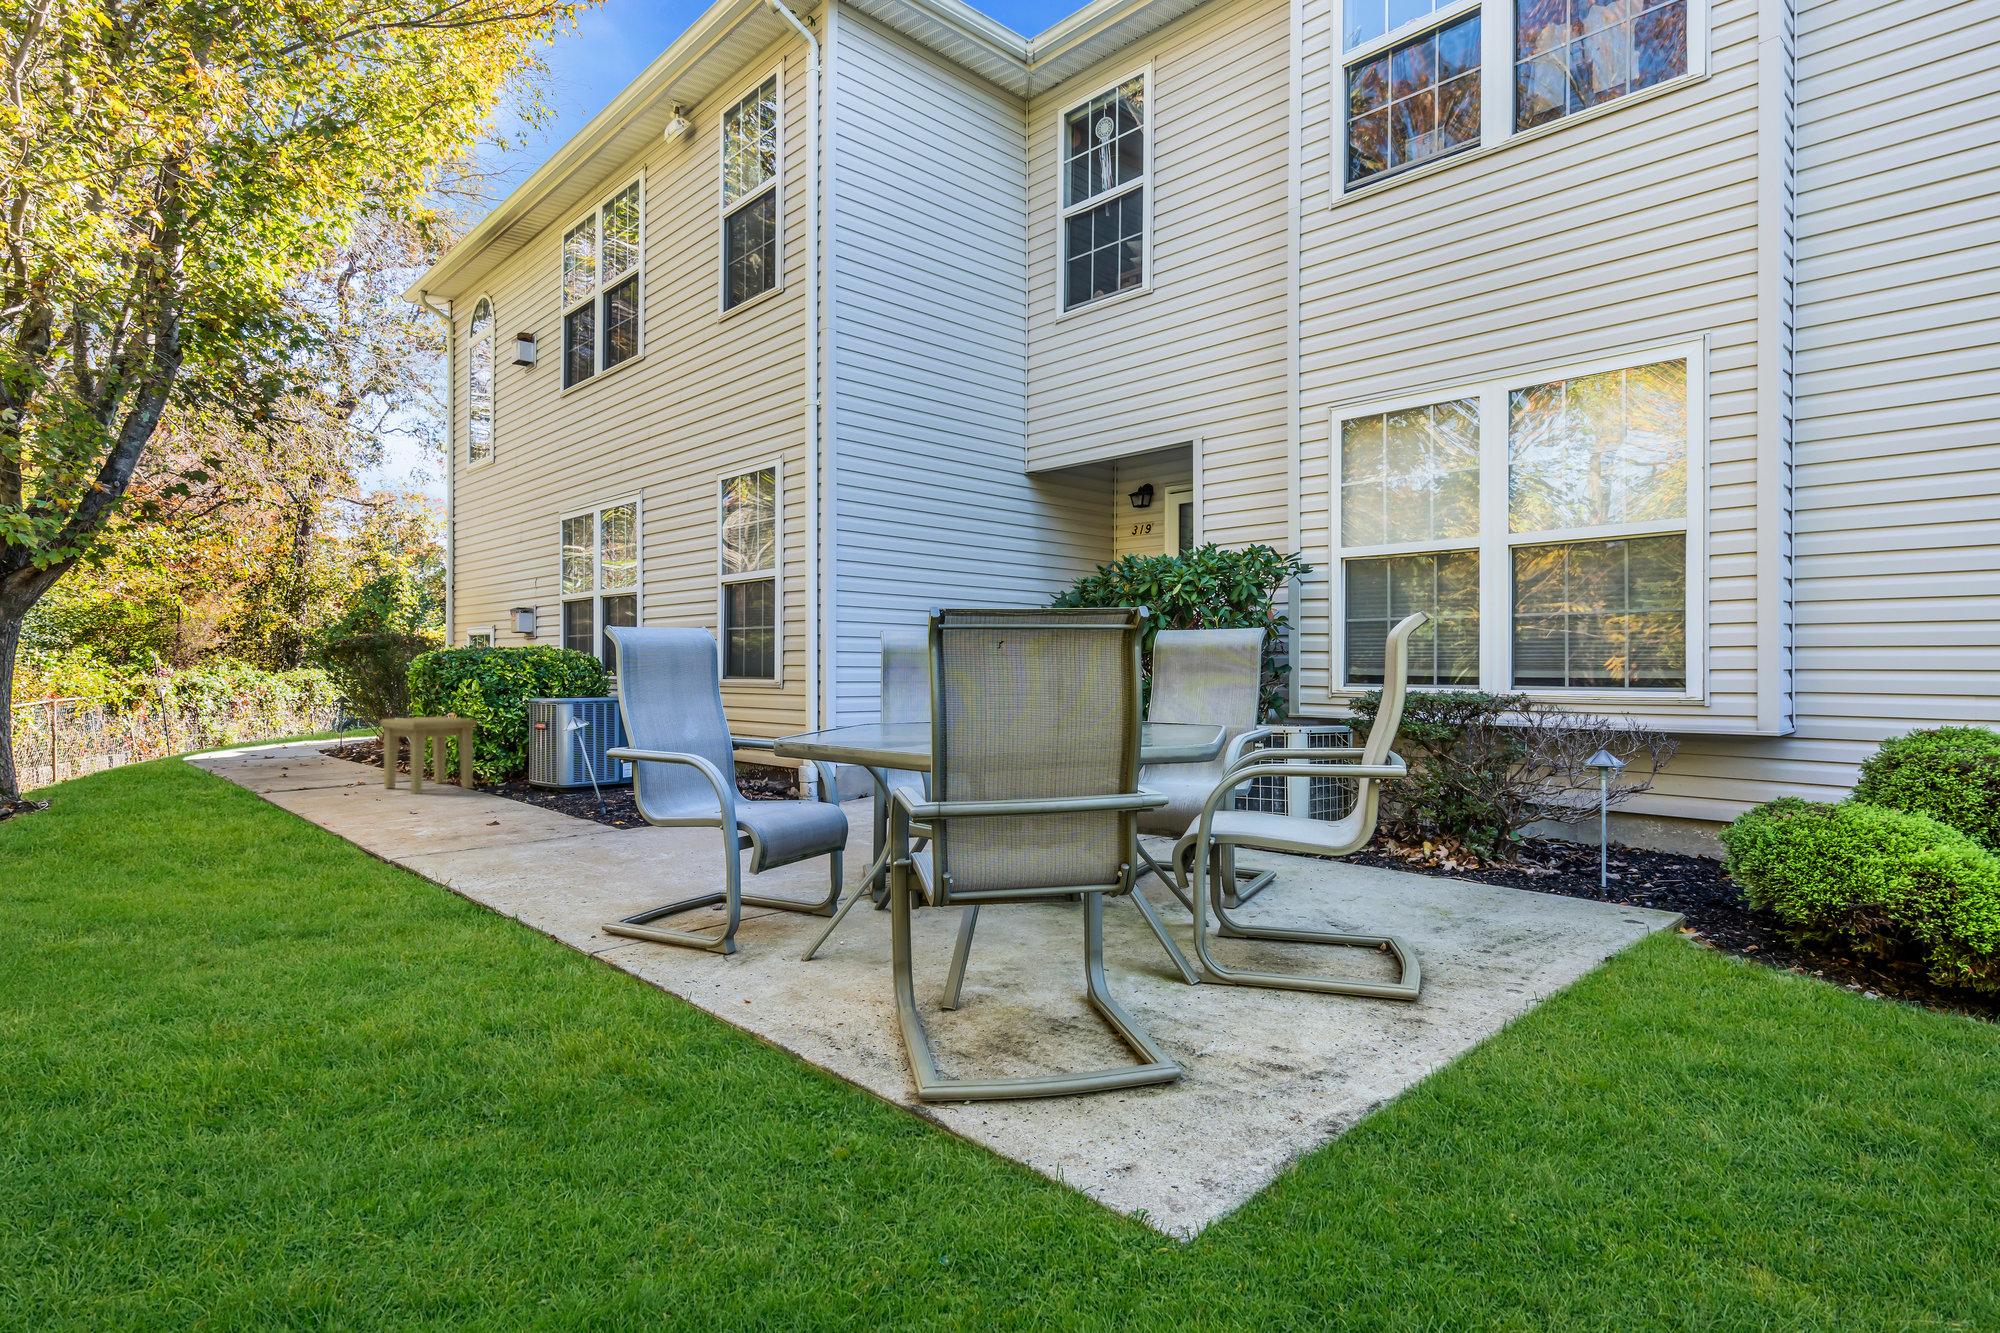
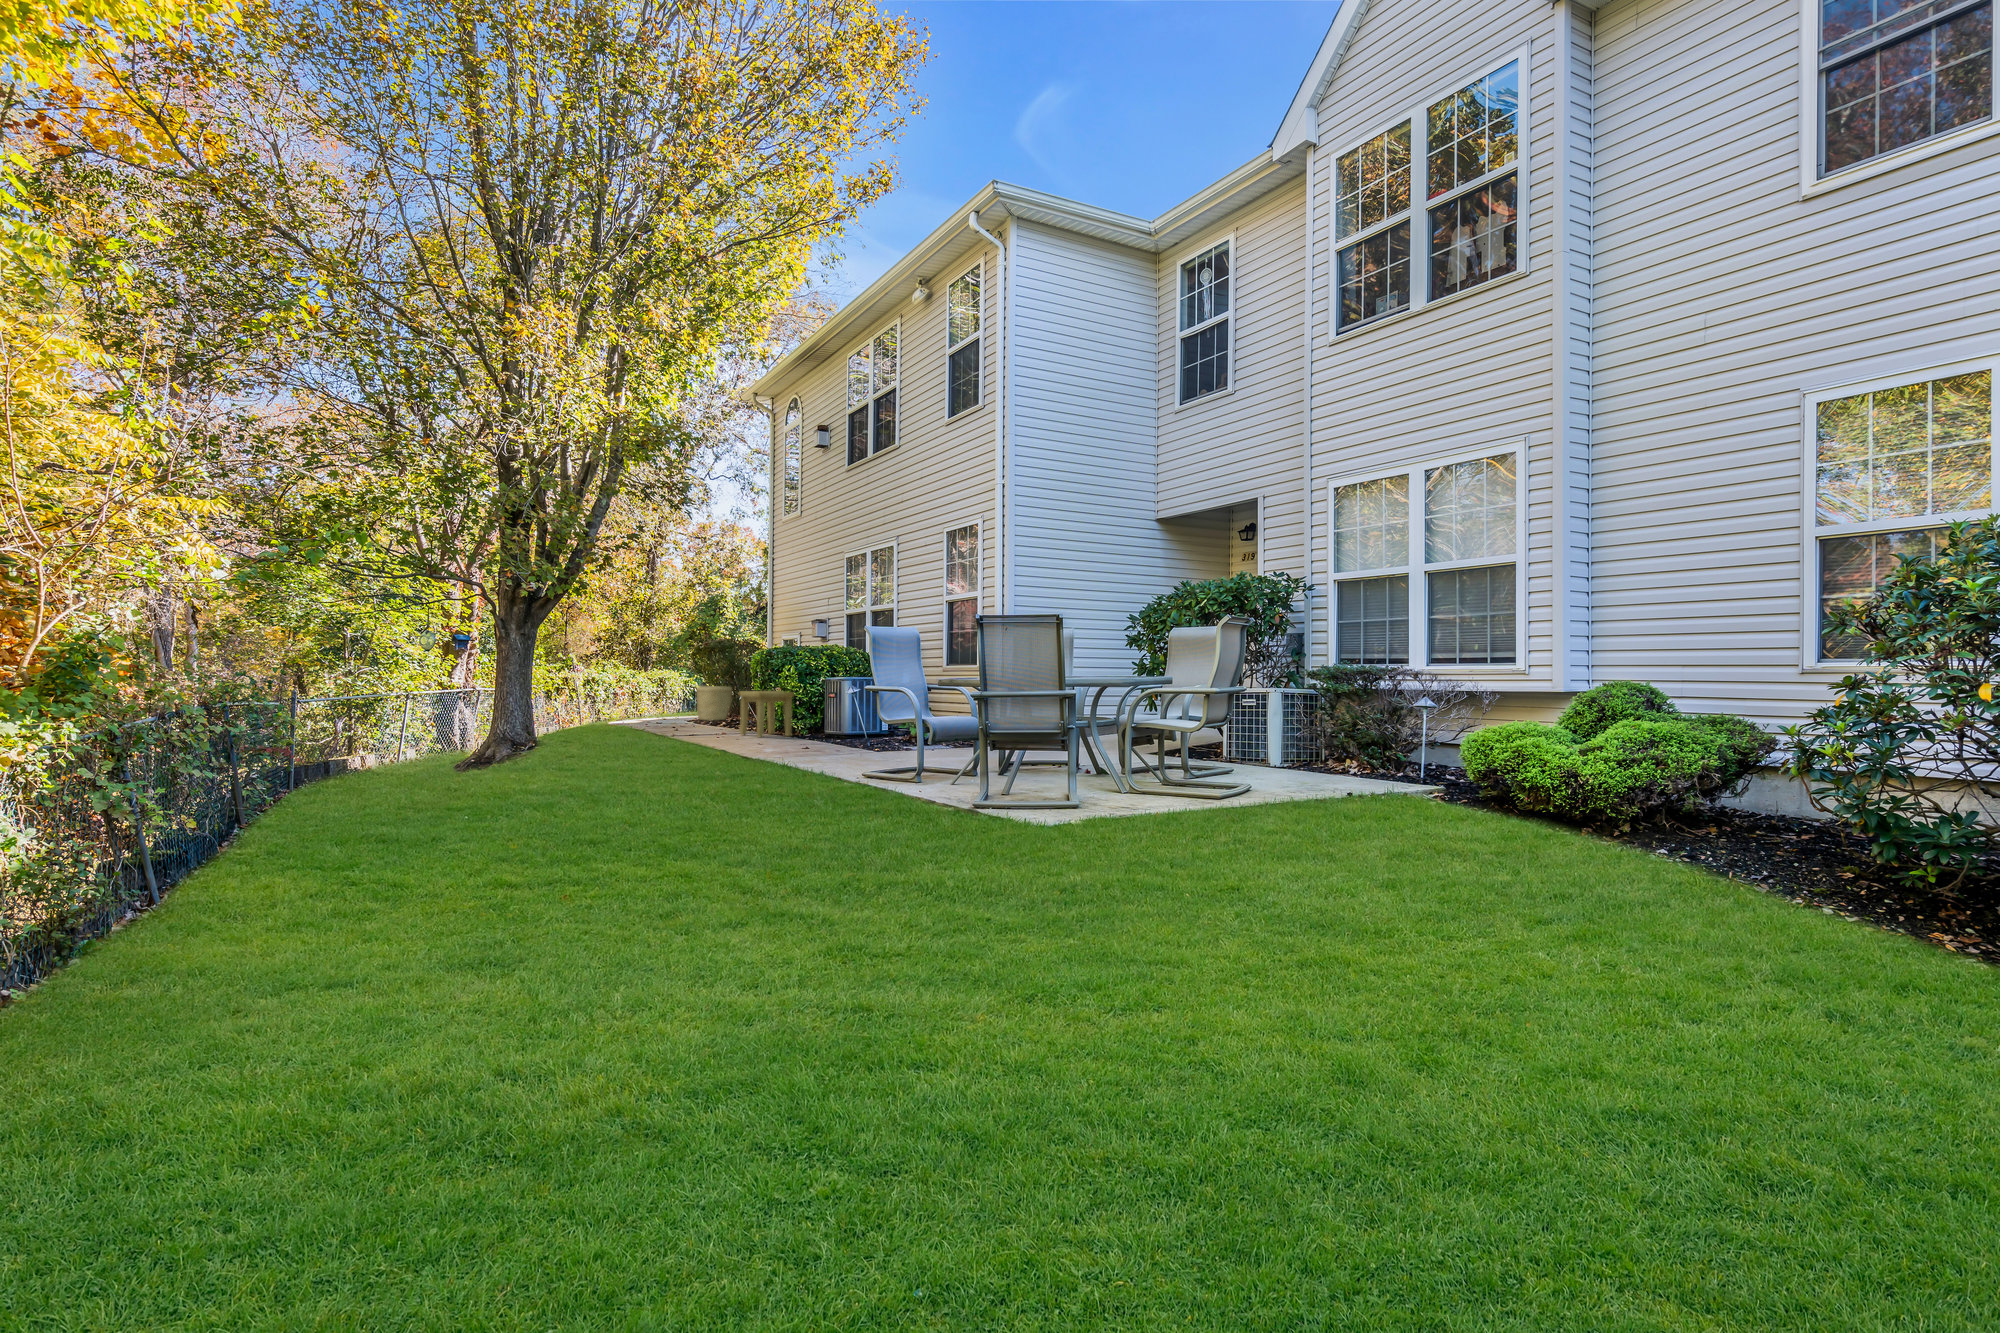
basket: none [333,701,393,752] -> present [696,686,732,721]

